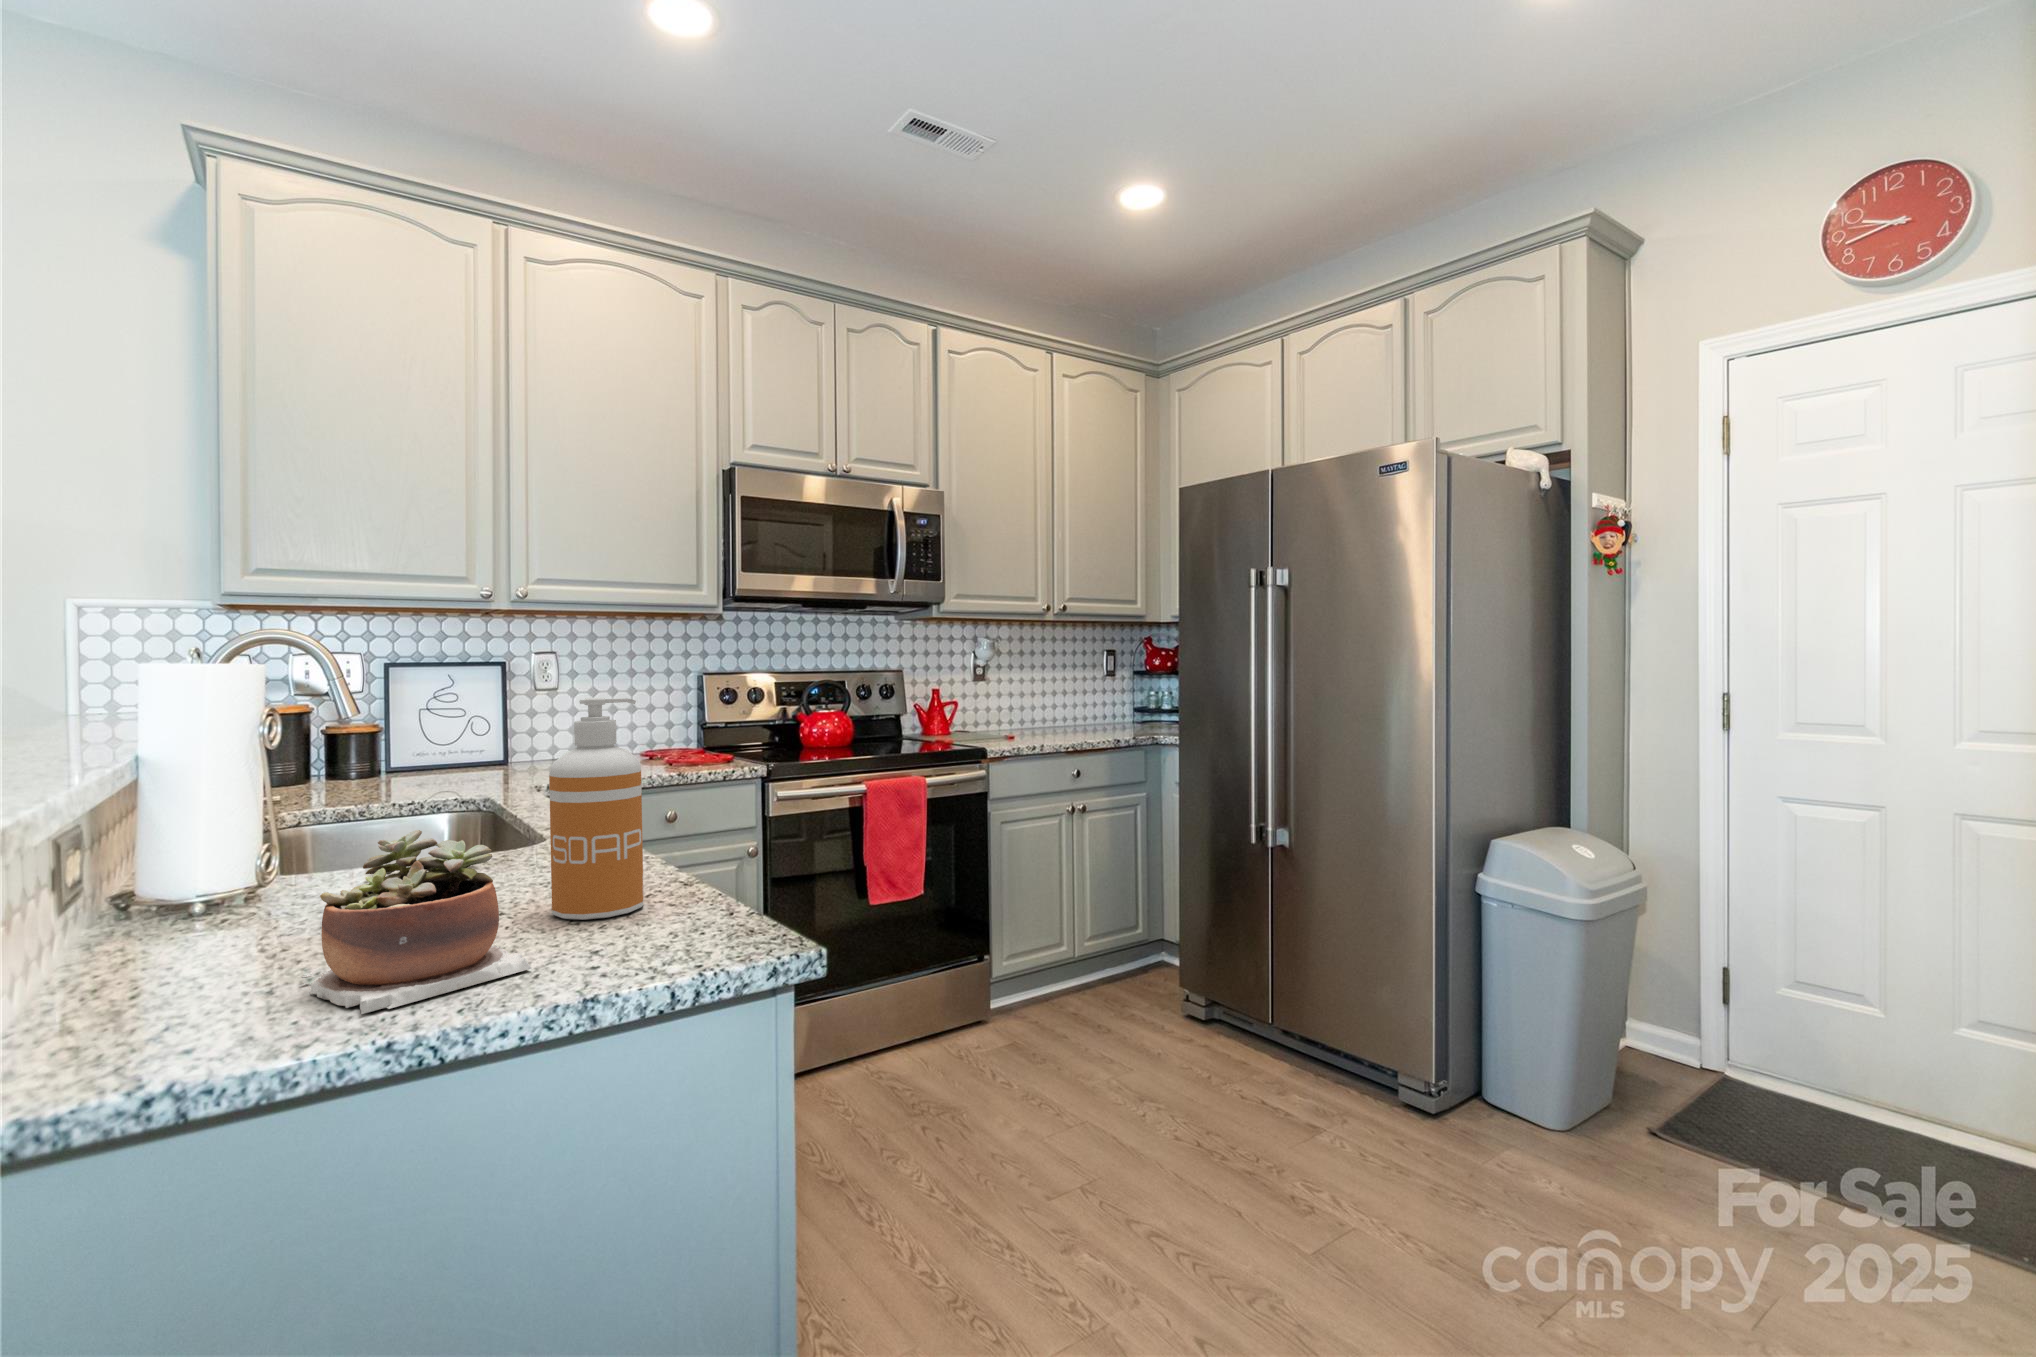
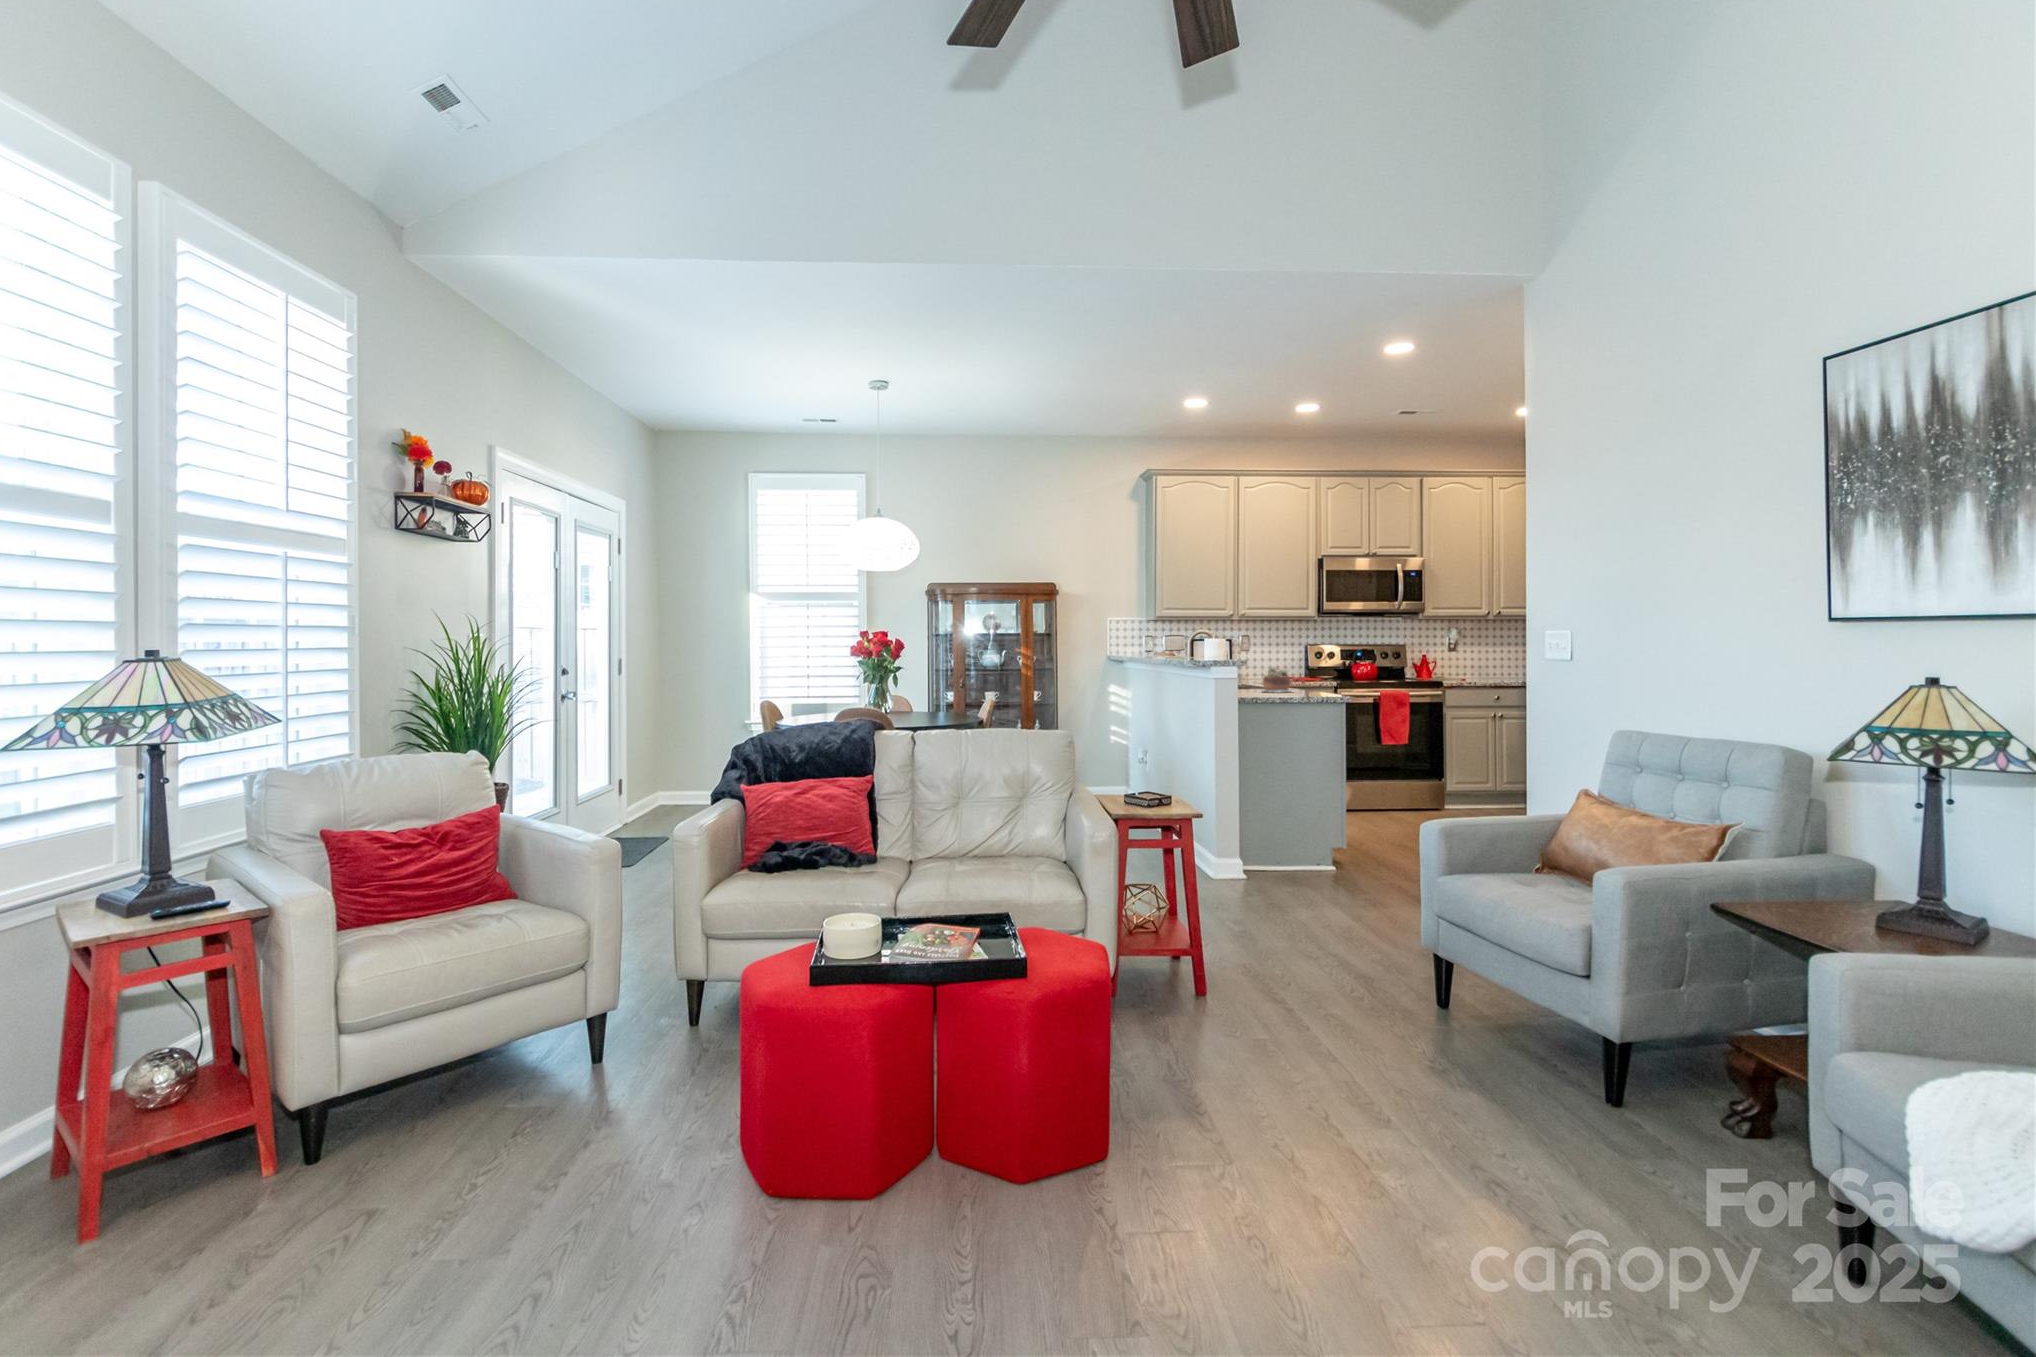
soap dispenser: present [549,698,644,920] -> none [1293,644,1313,691]

